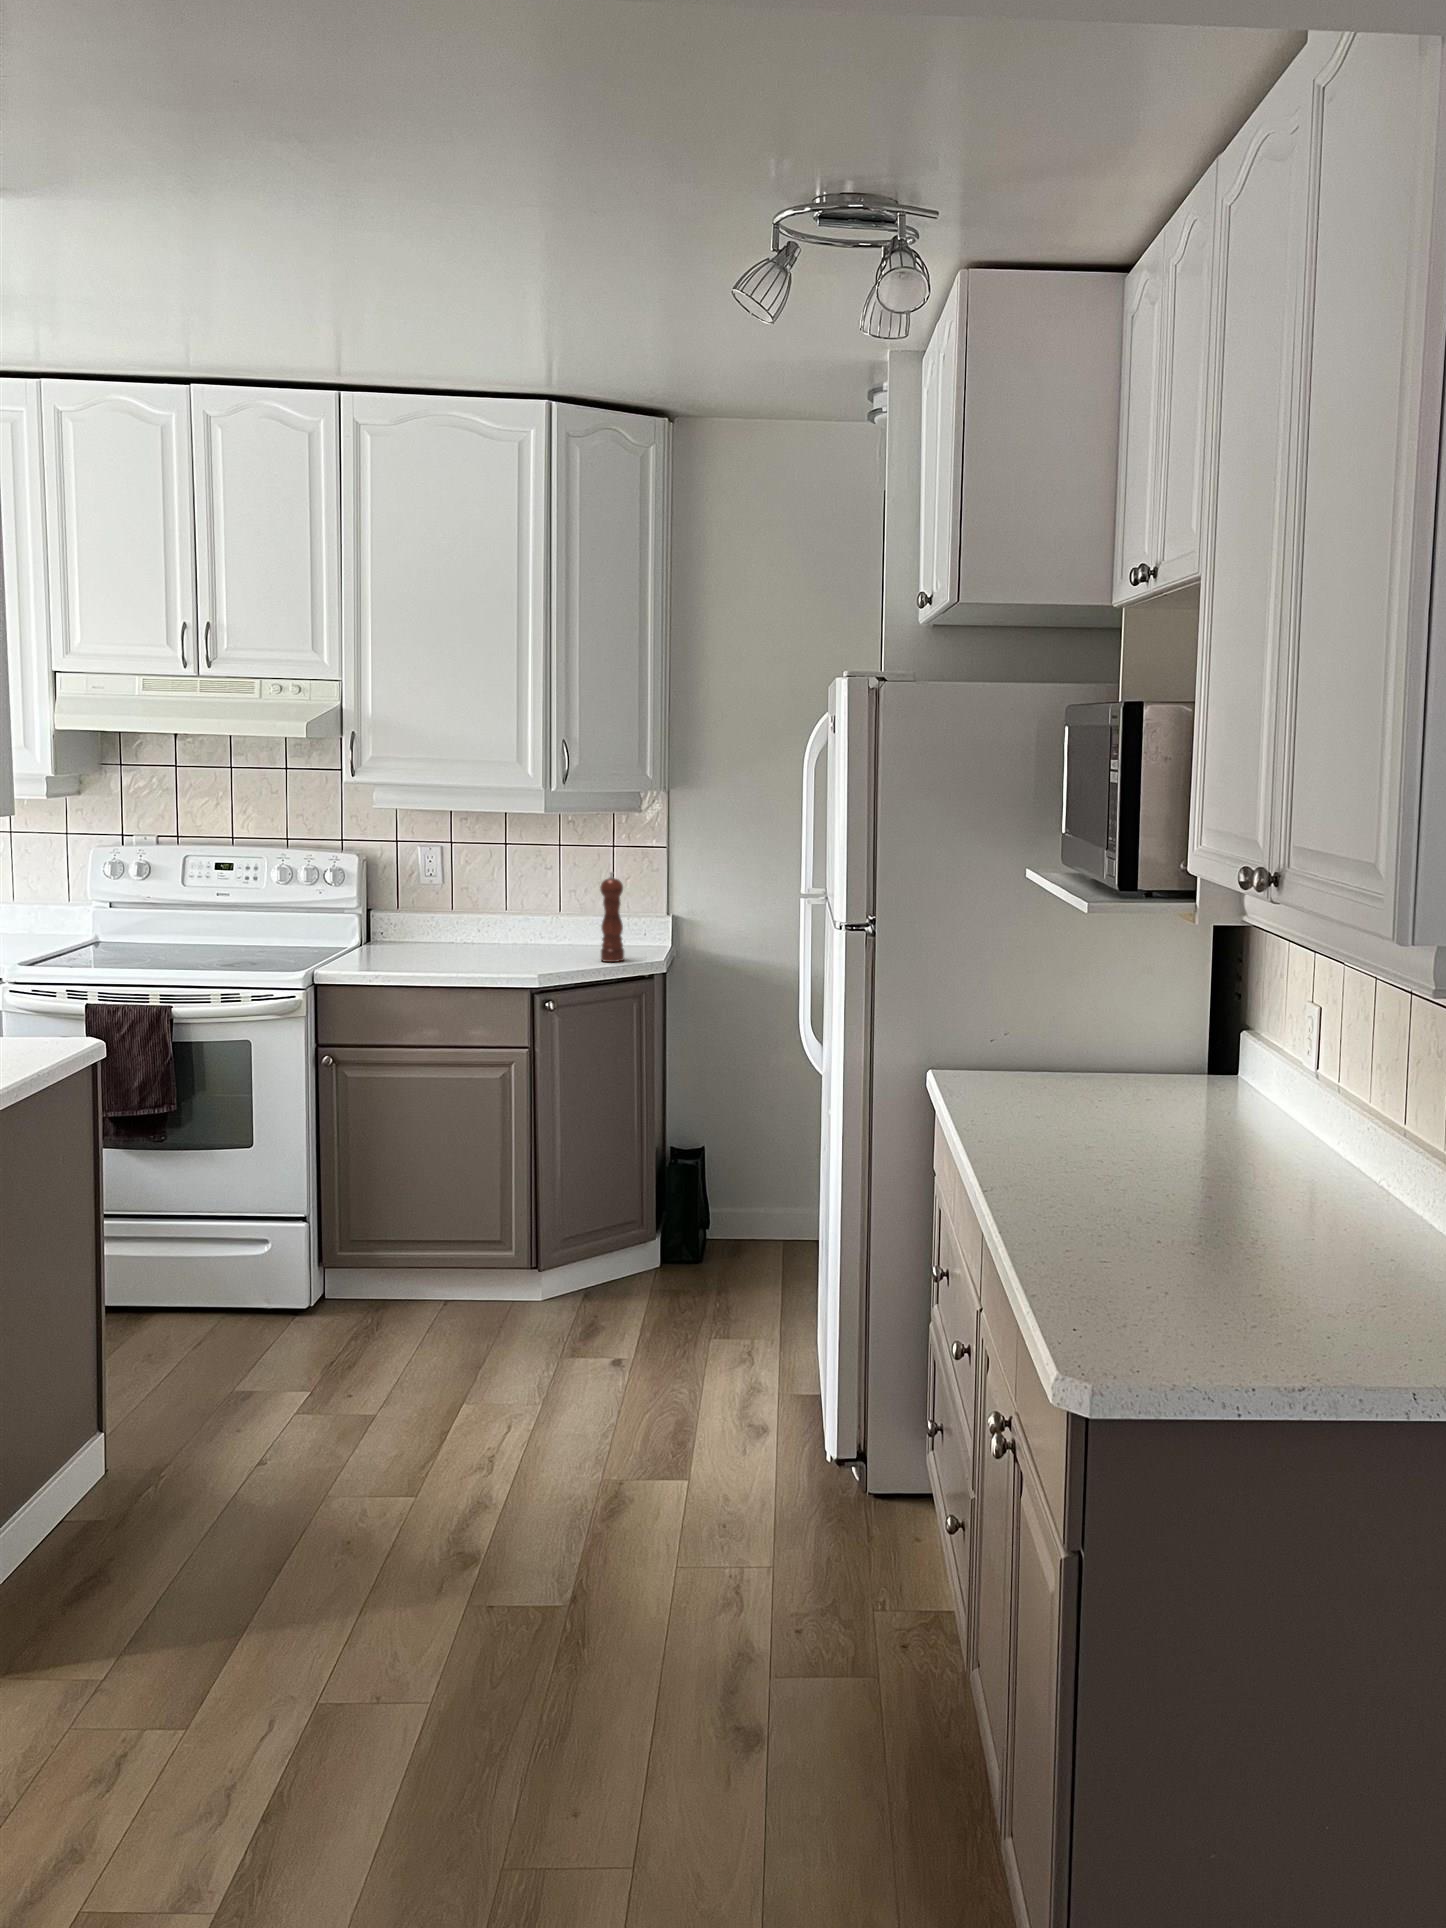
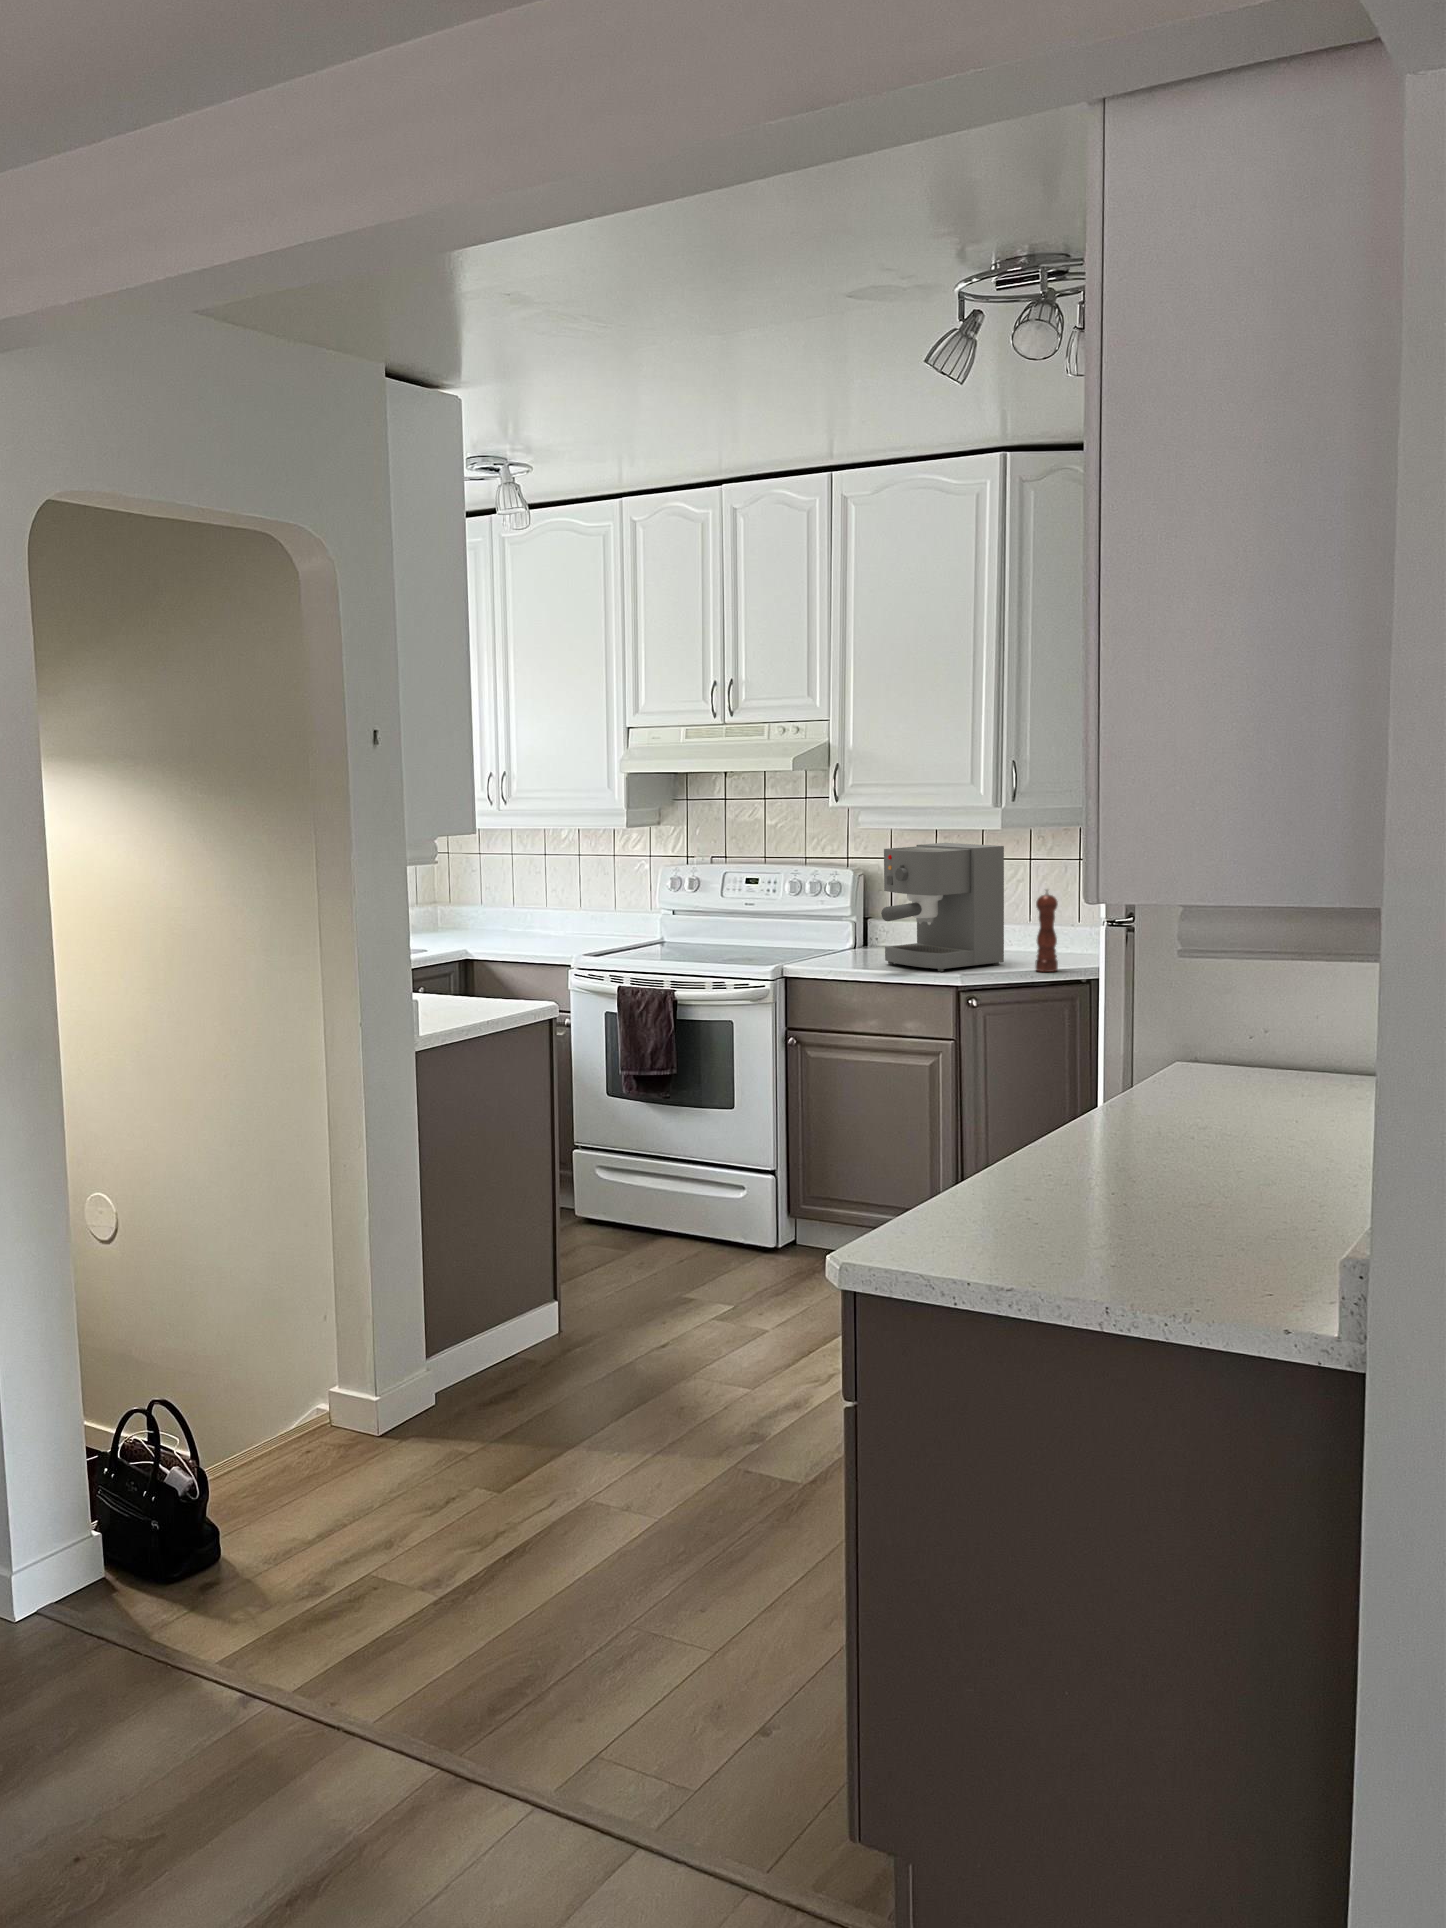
coffee maker: none [418,821,556,967] -> present [881,843,1004,971]

